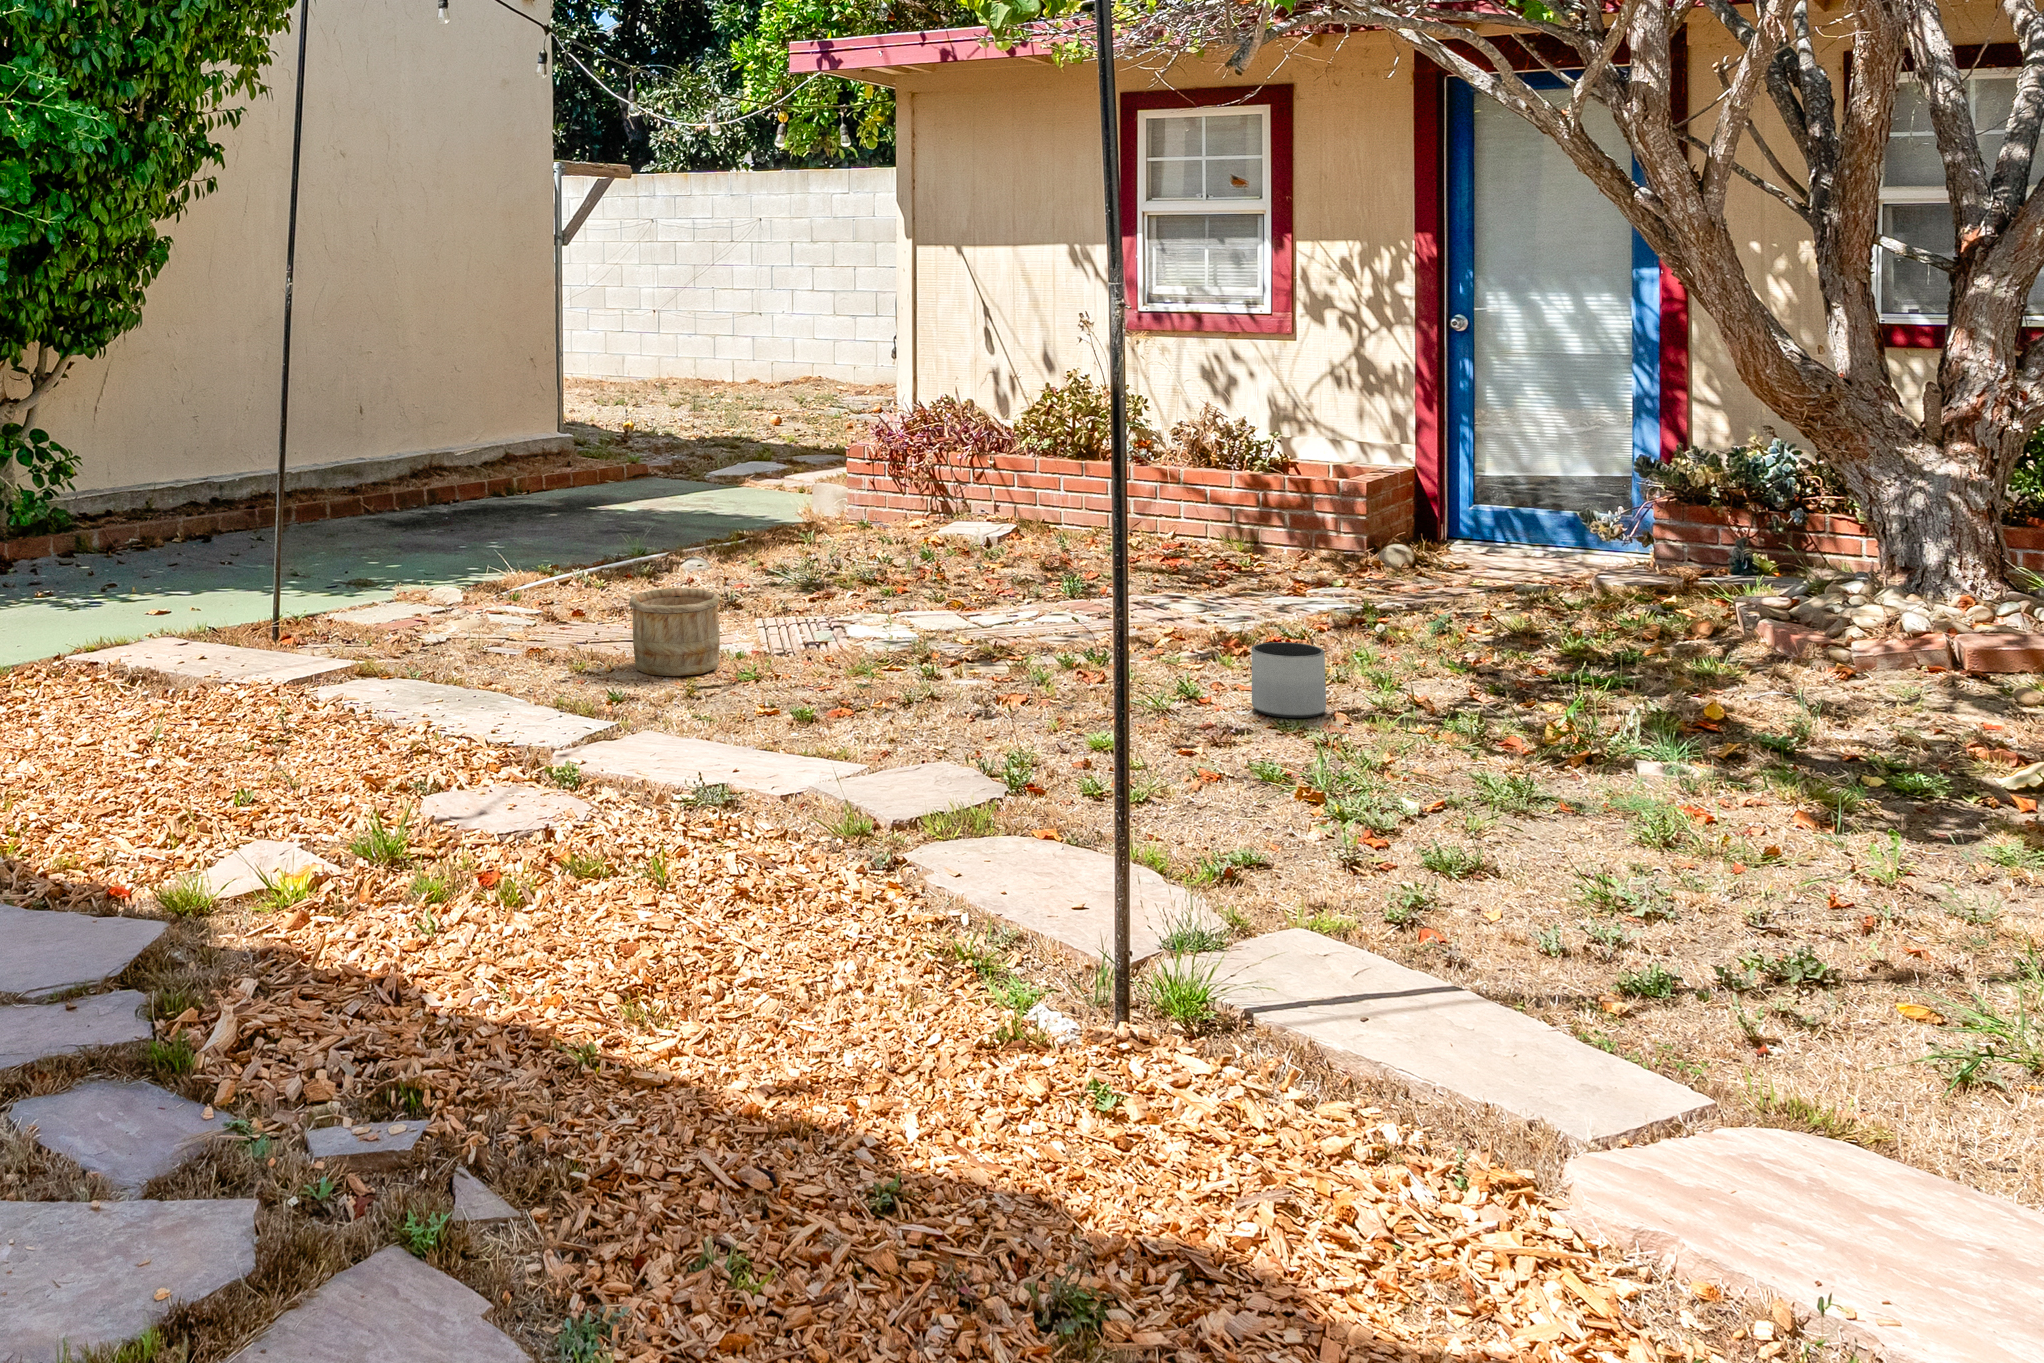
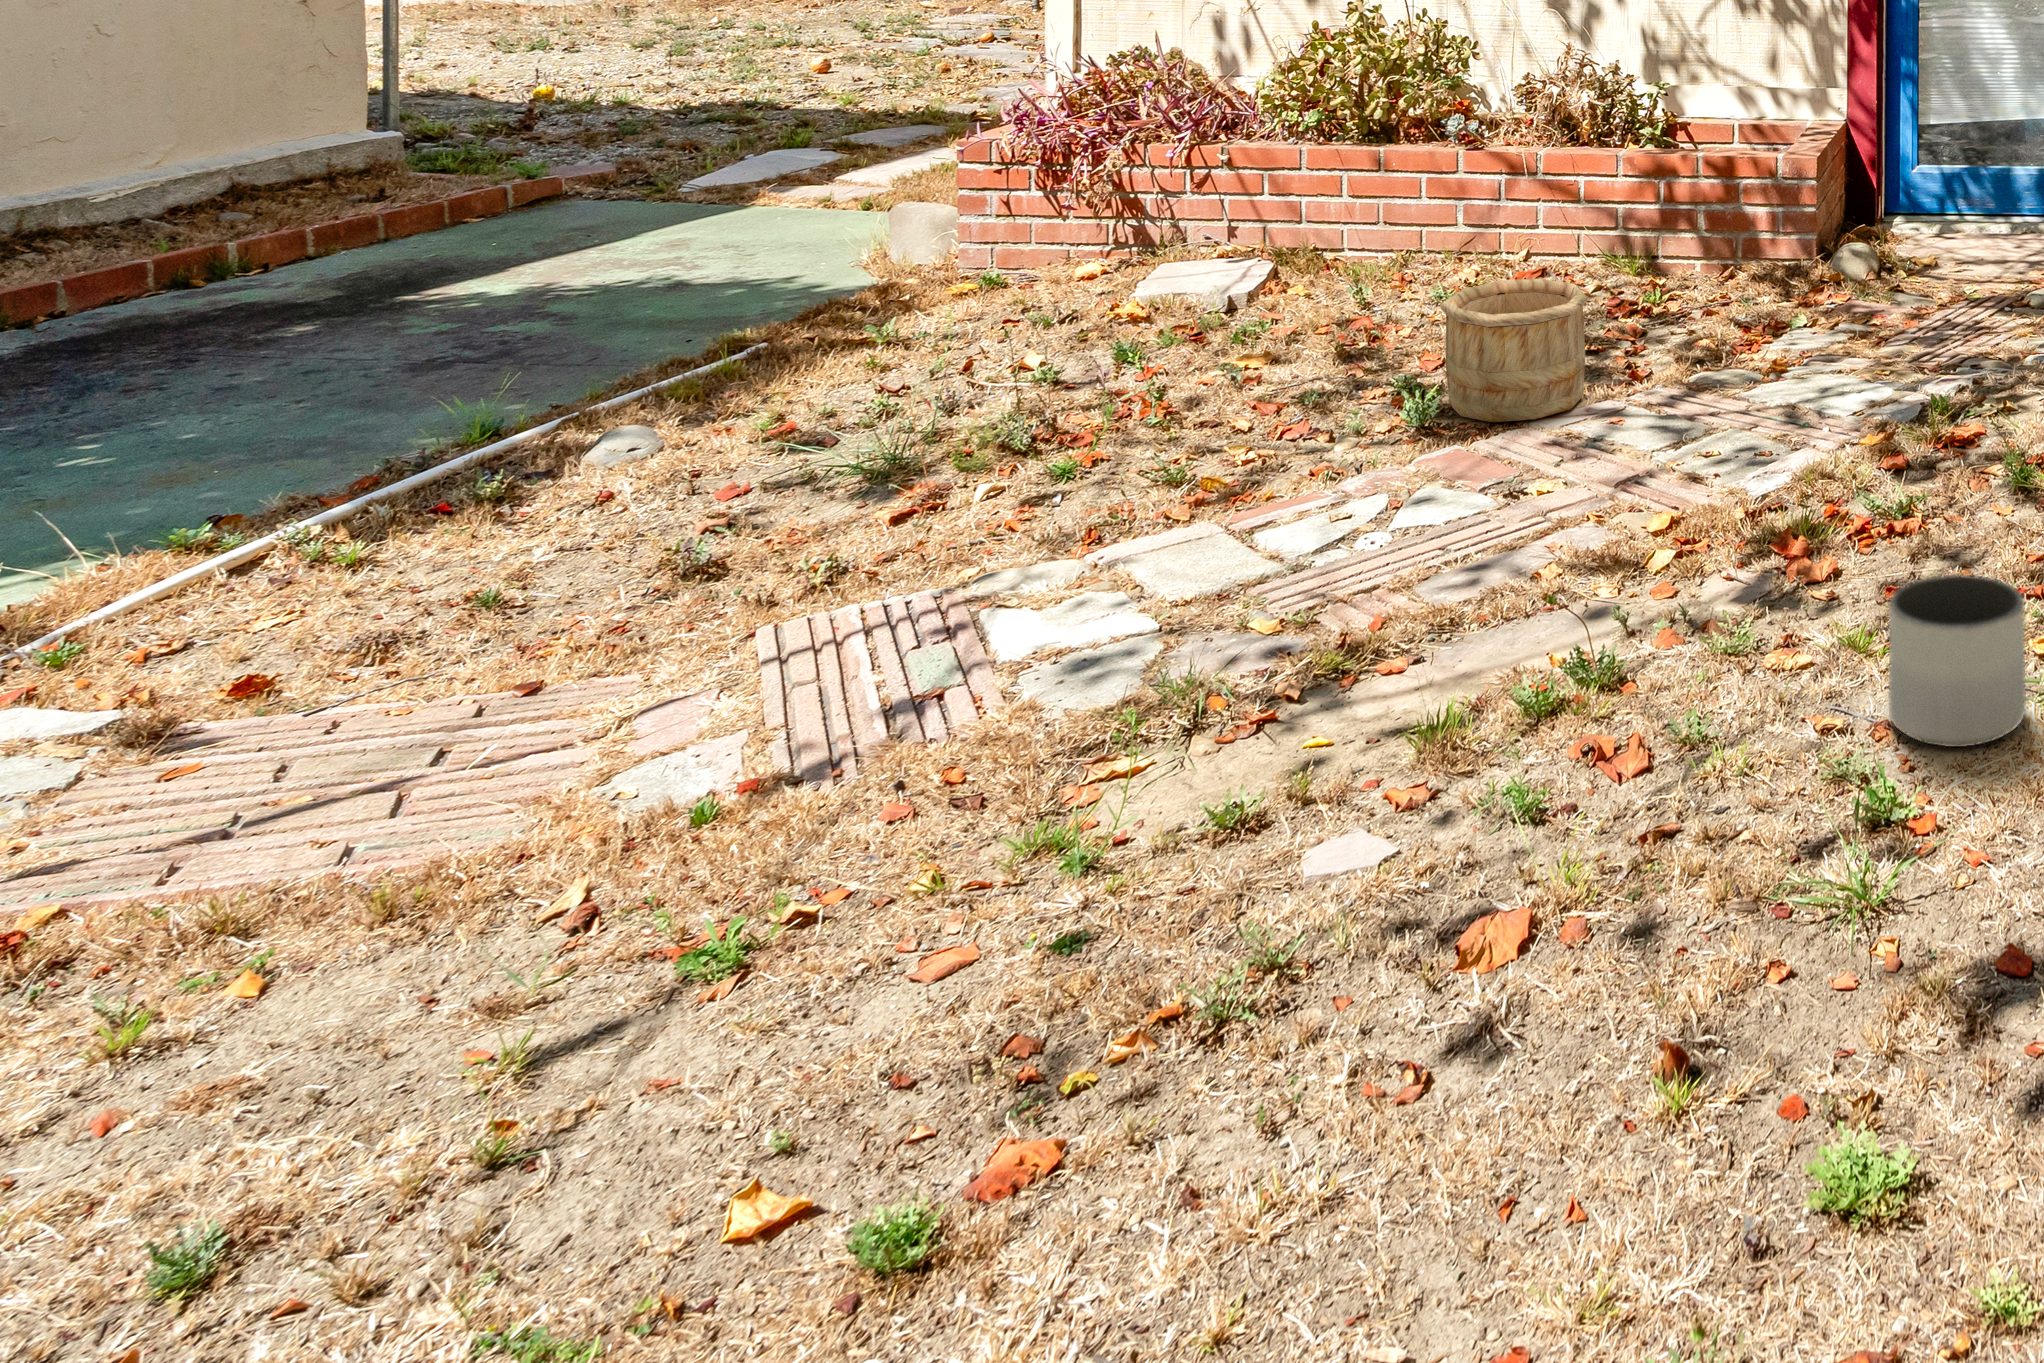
wooden bucket: present [629,588,720,676] -> present [1440,279,1588,422]

